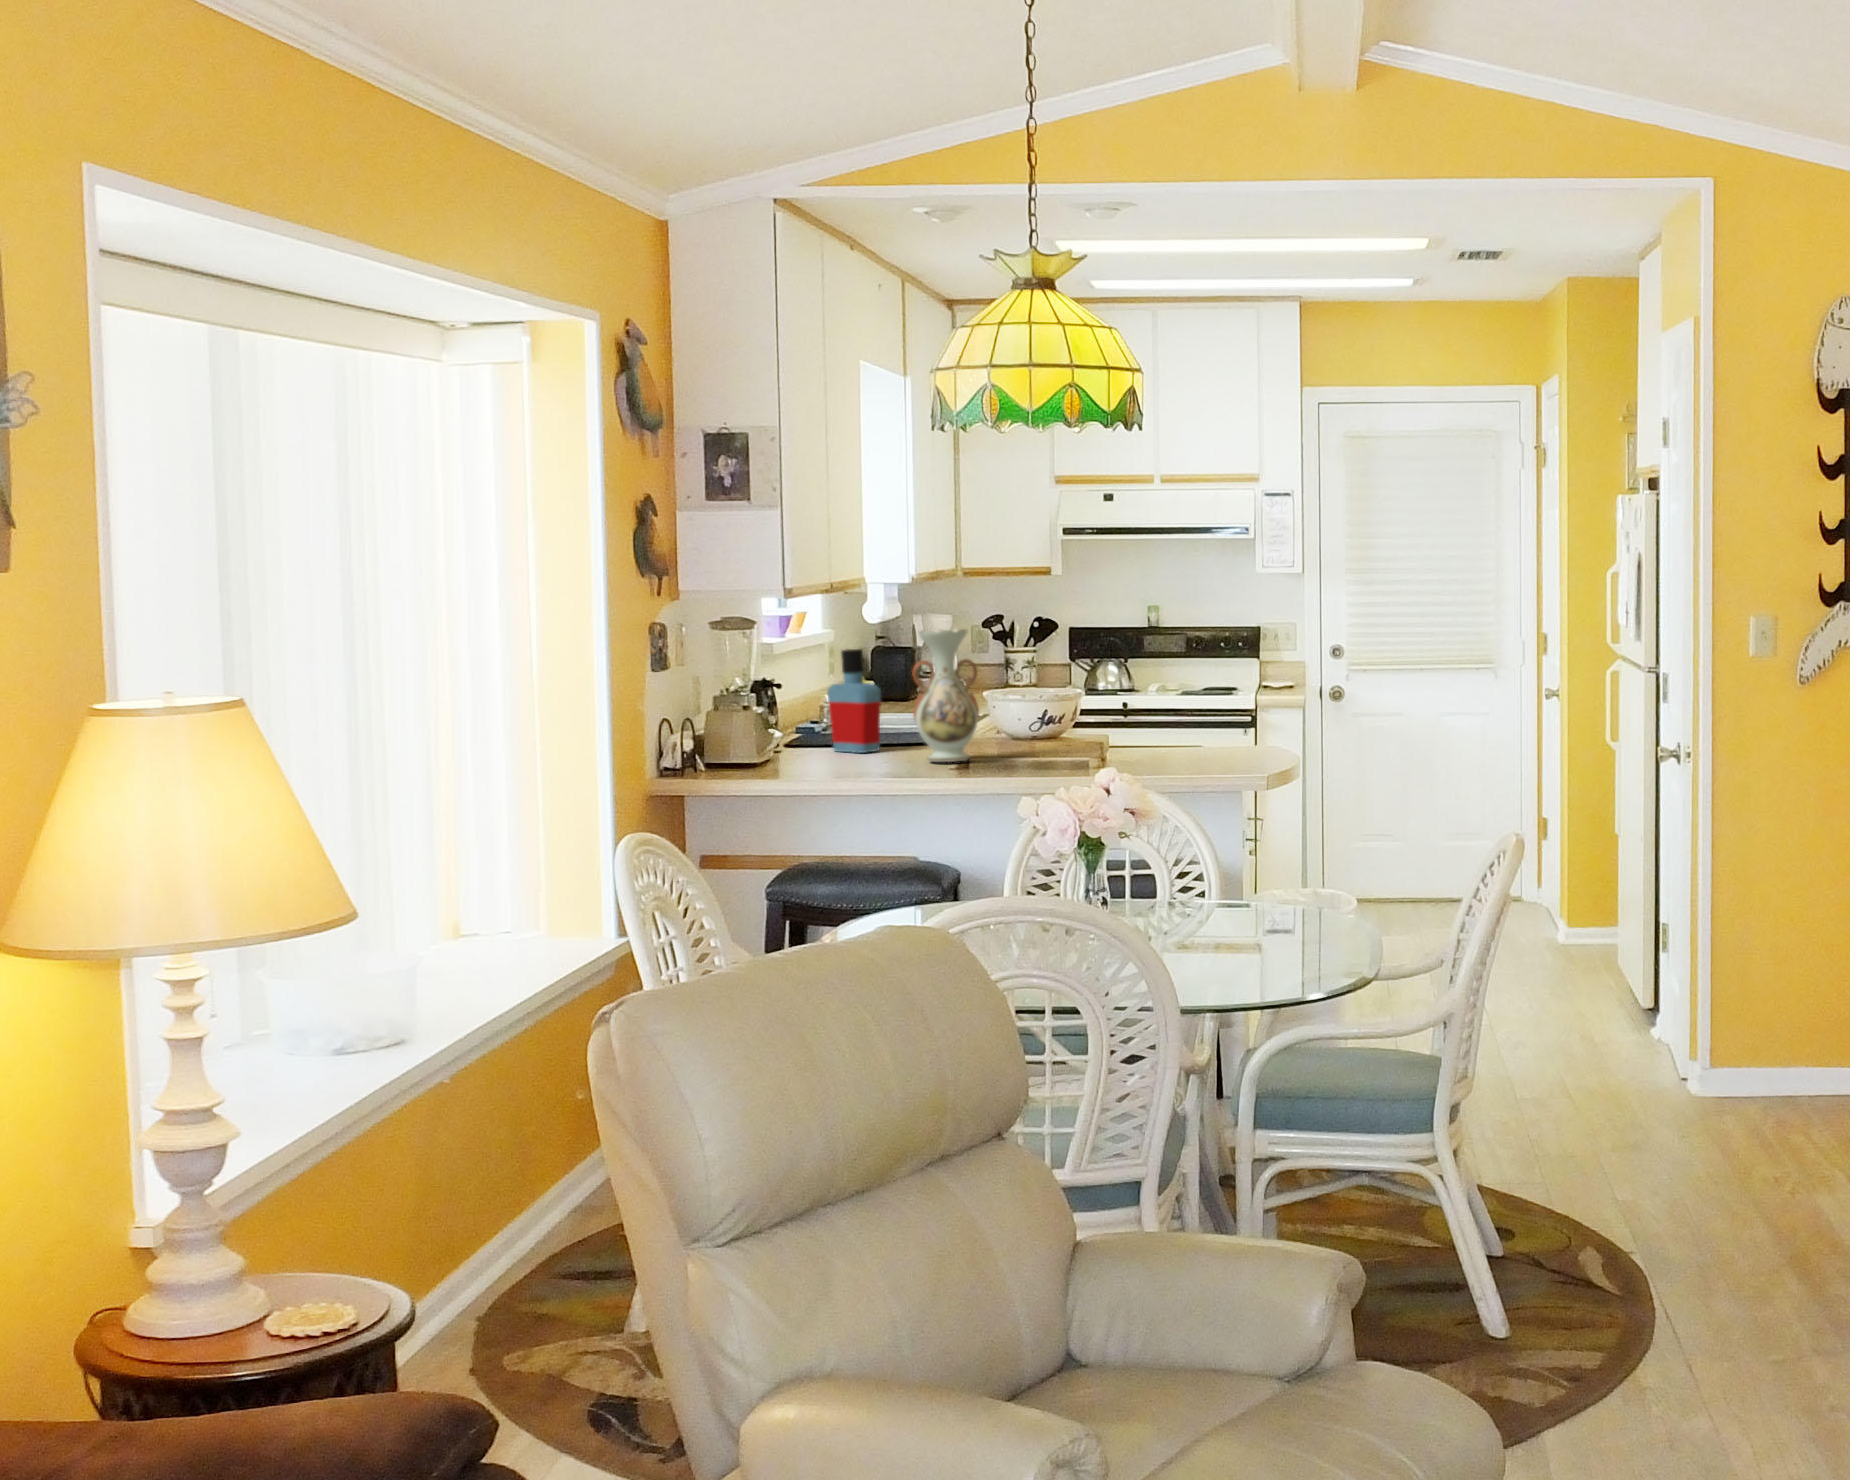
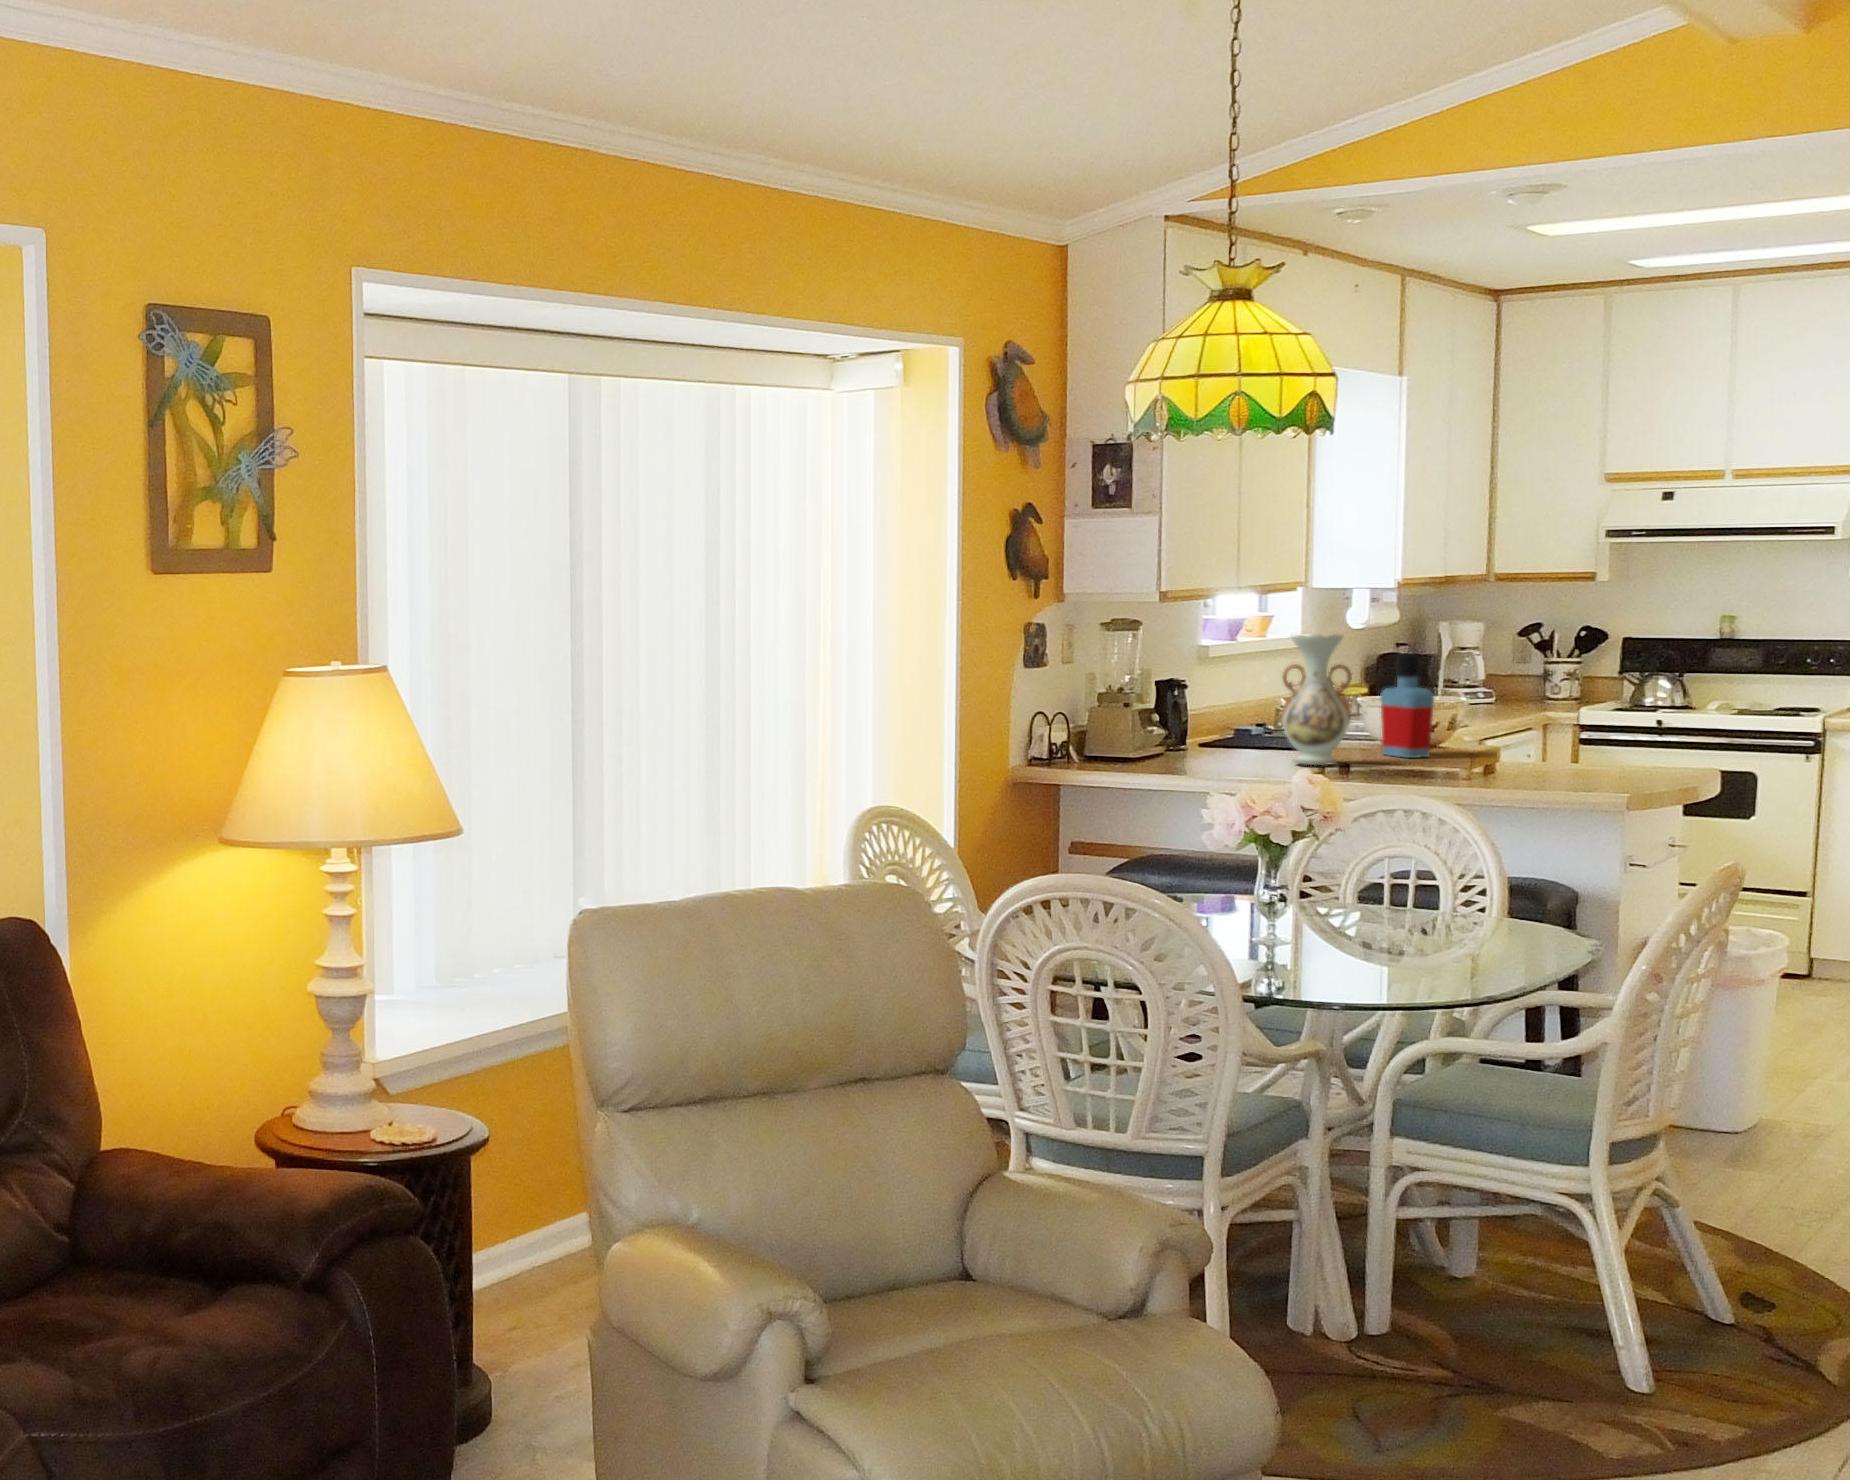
bottle: present [828,649,881,753] -> present [1380,653,1434,758]

